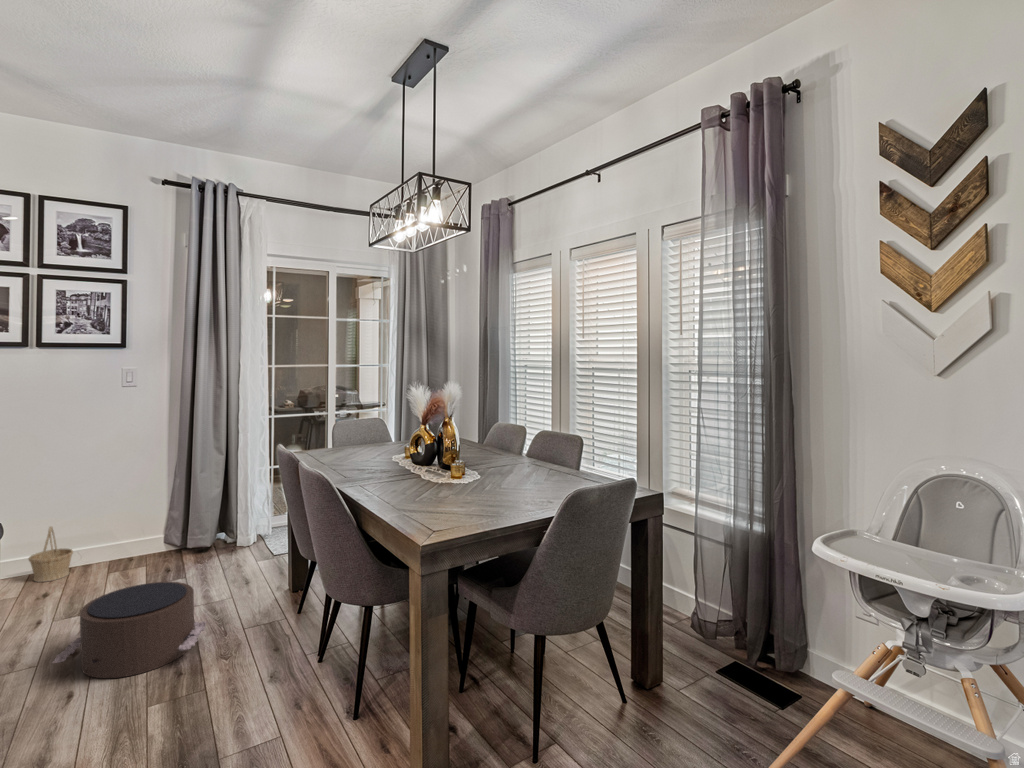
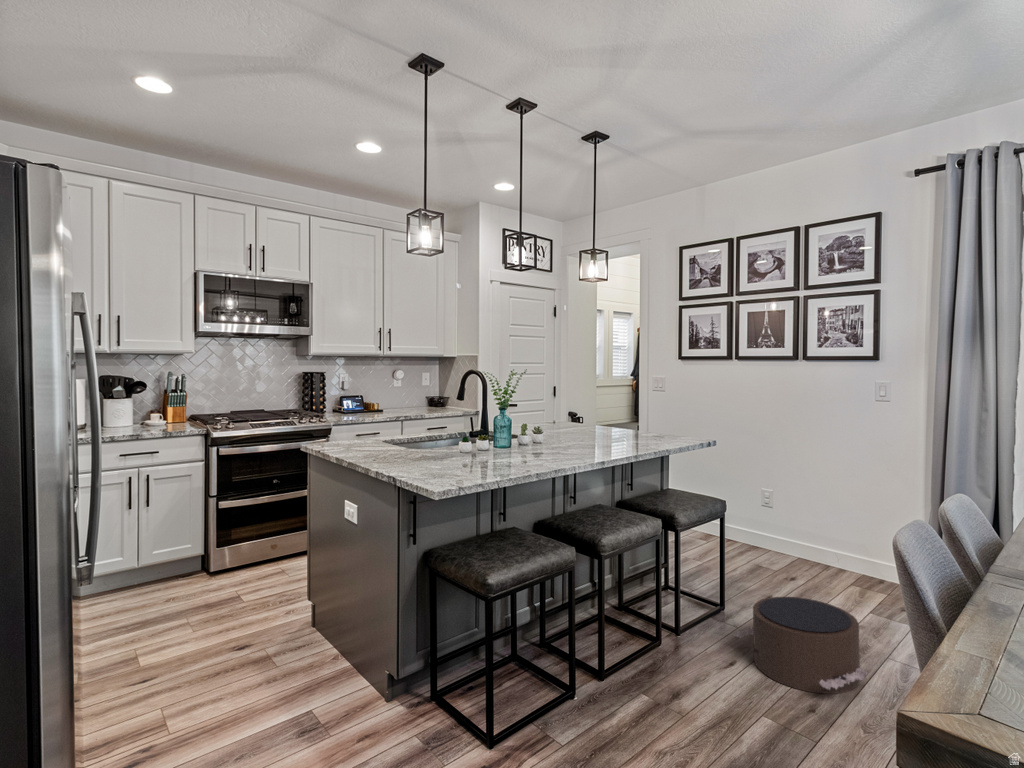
basket: present [29,526,73,582] -> none [792,523,827,573]

